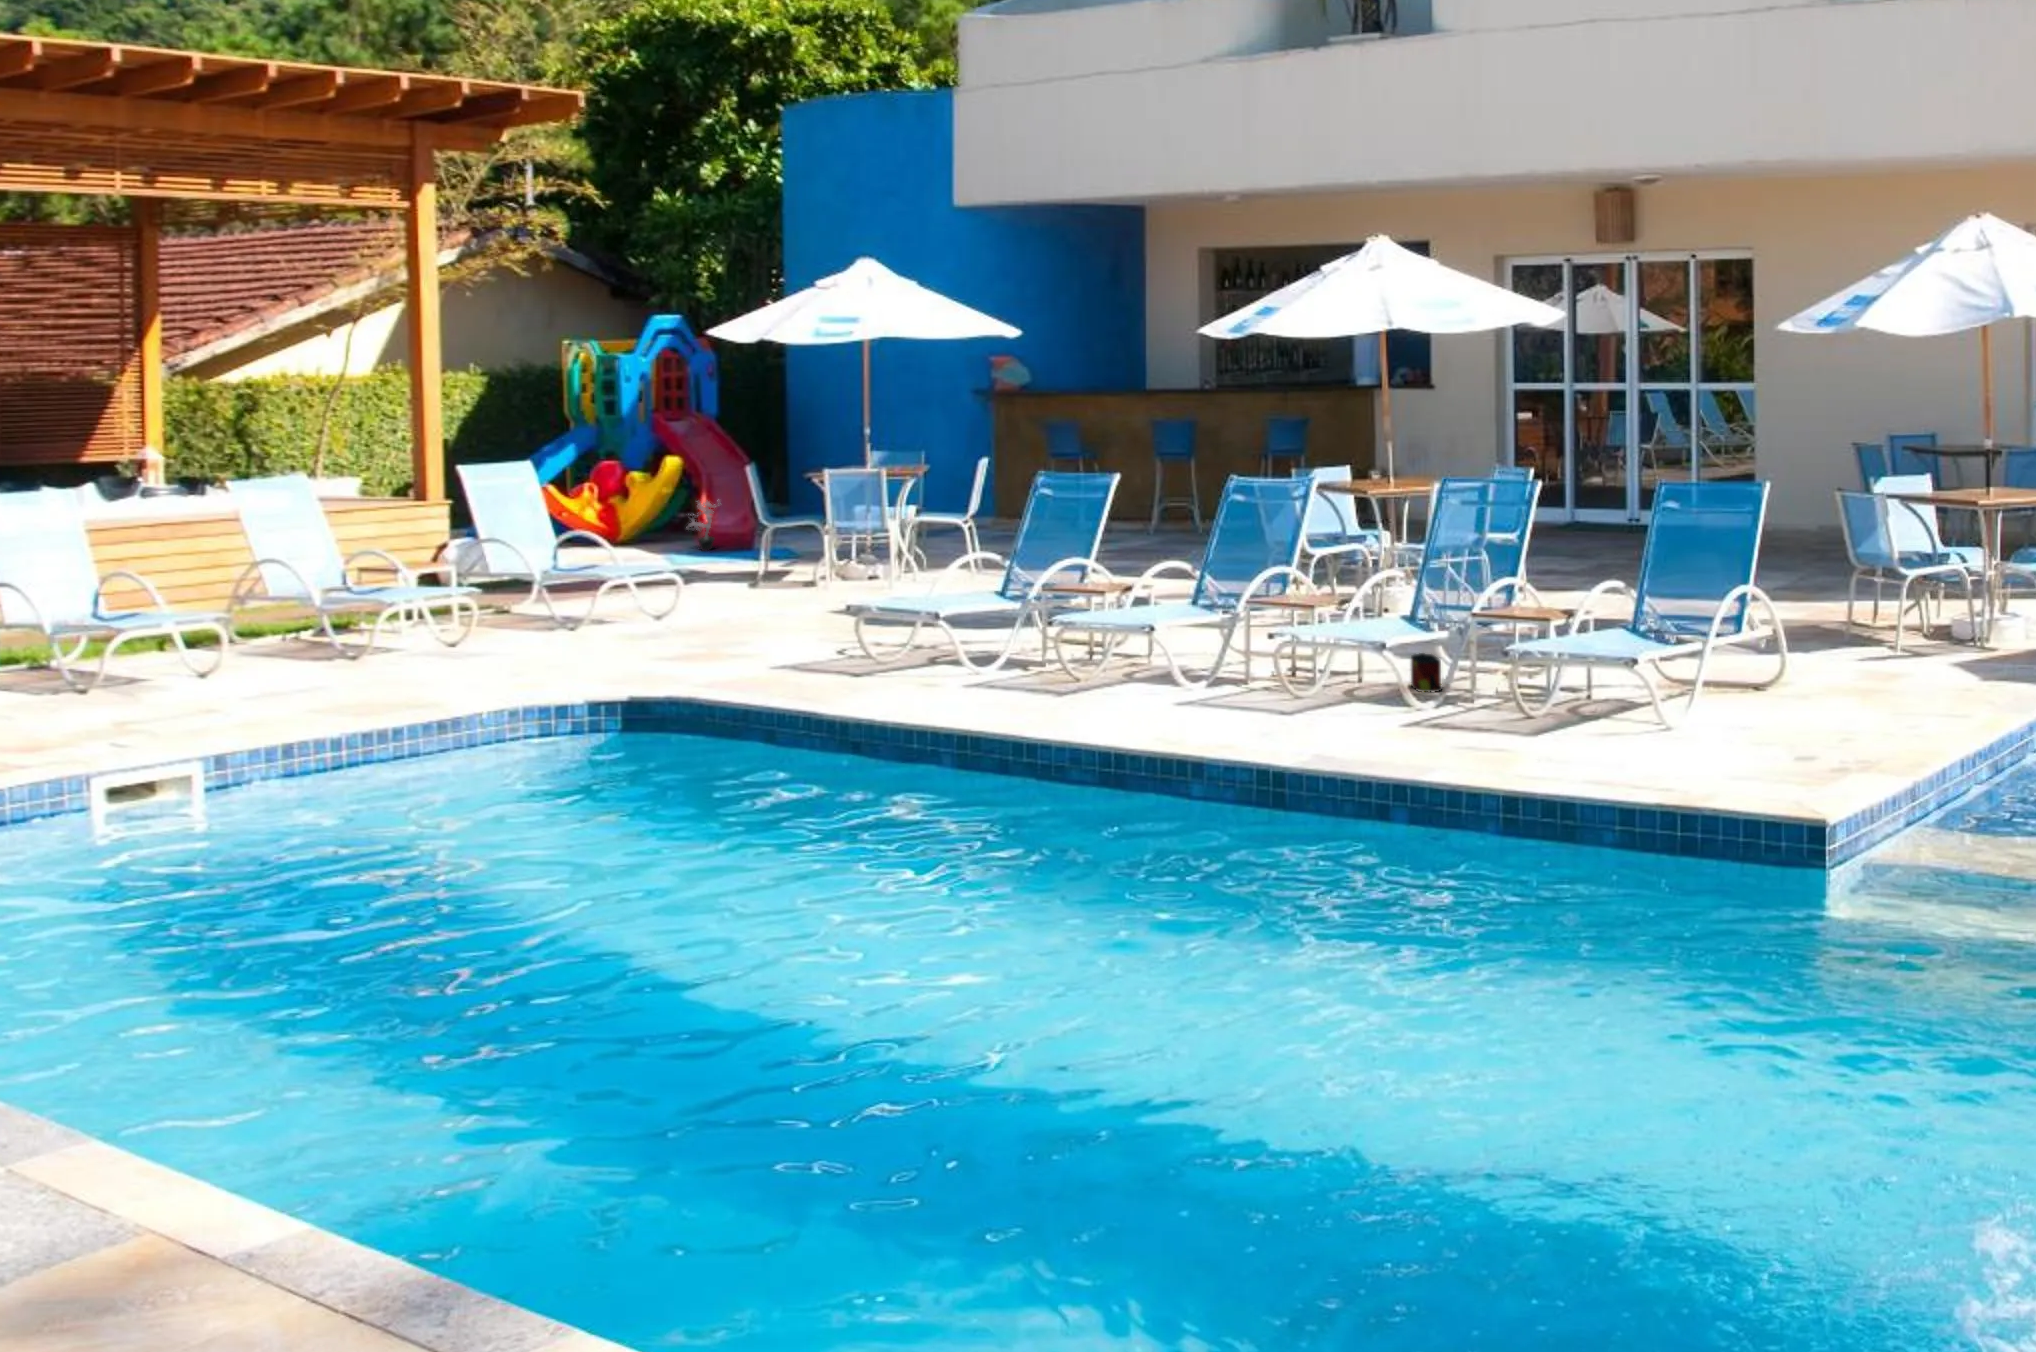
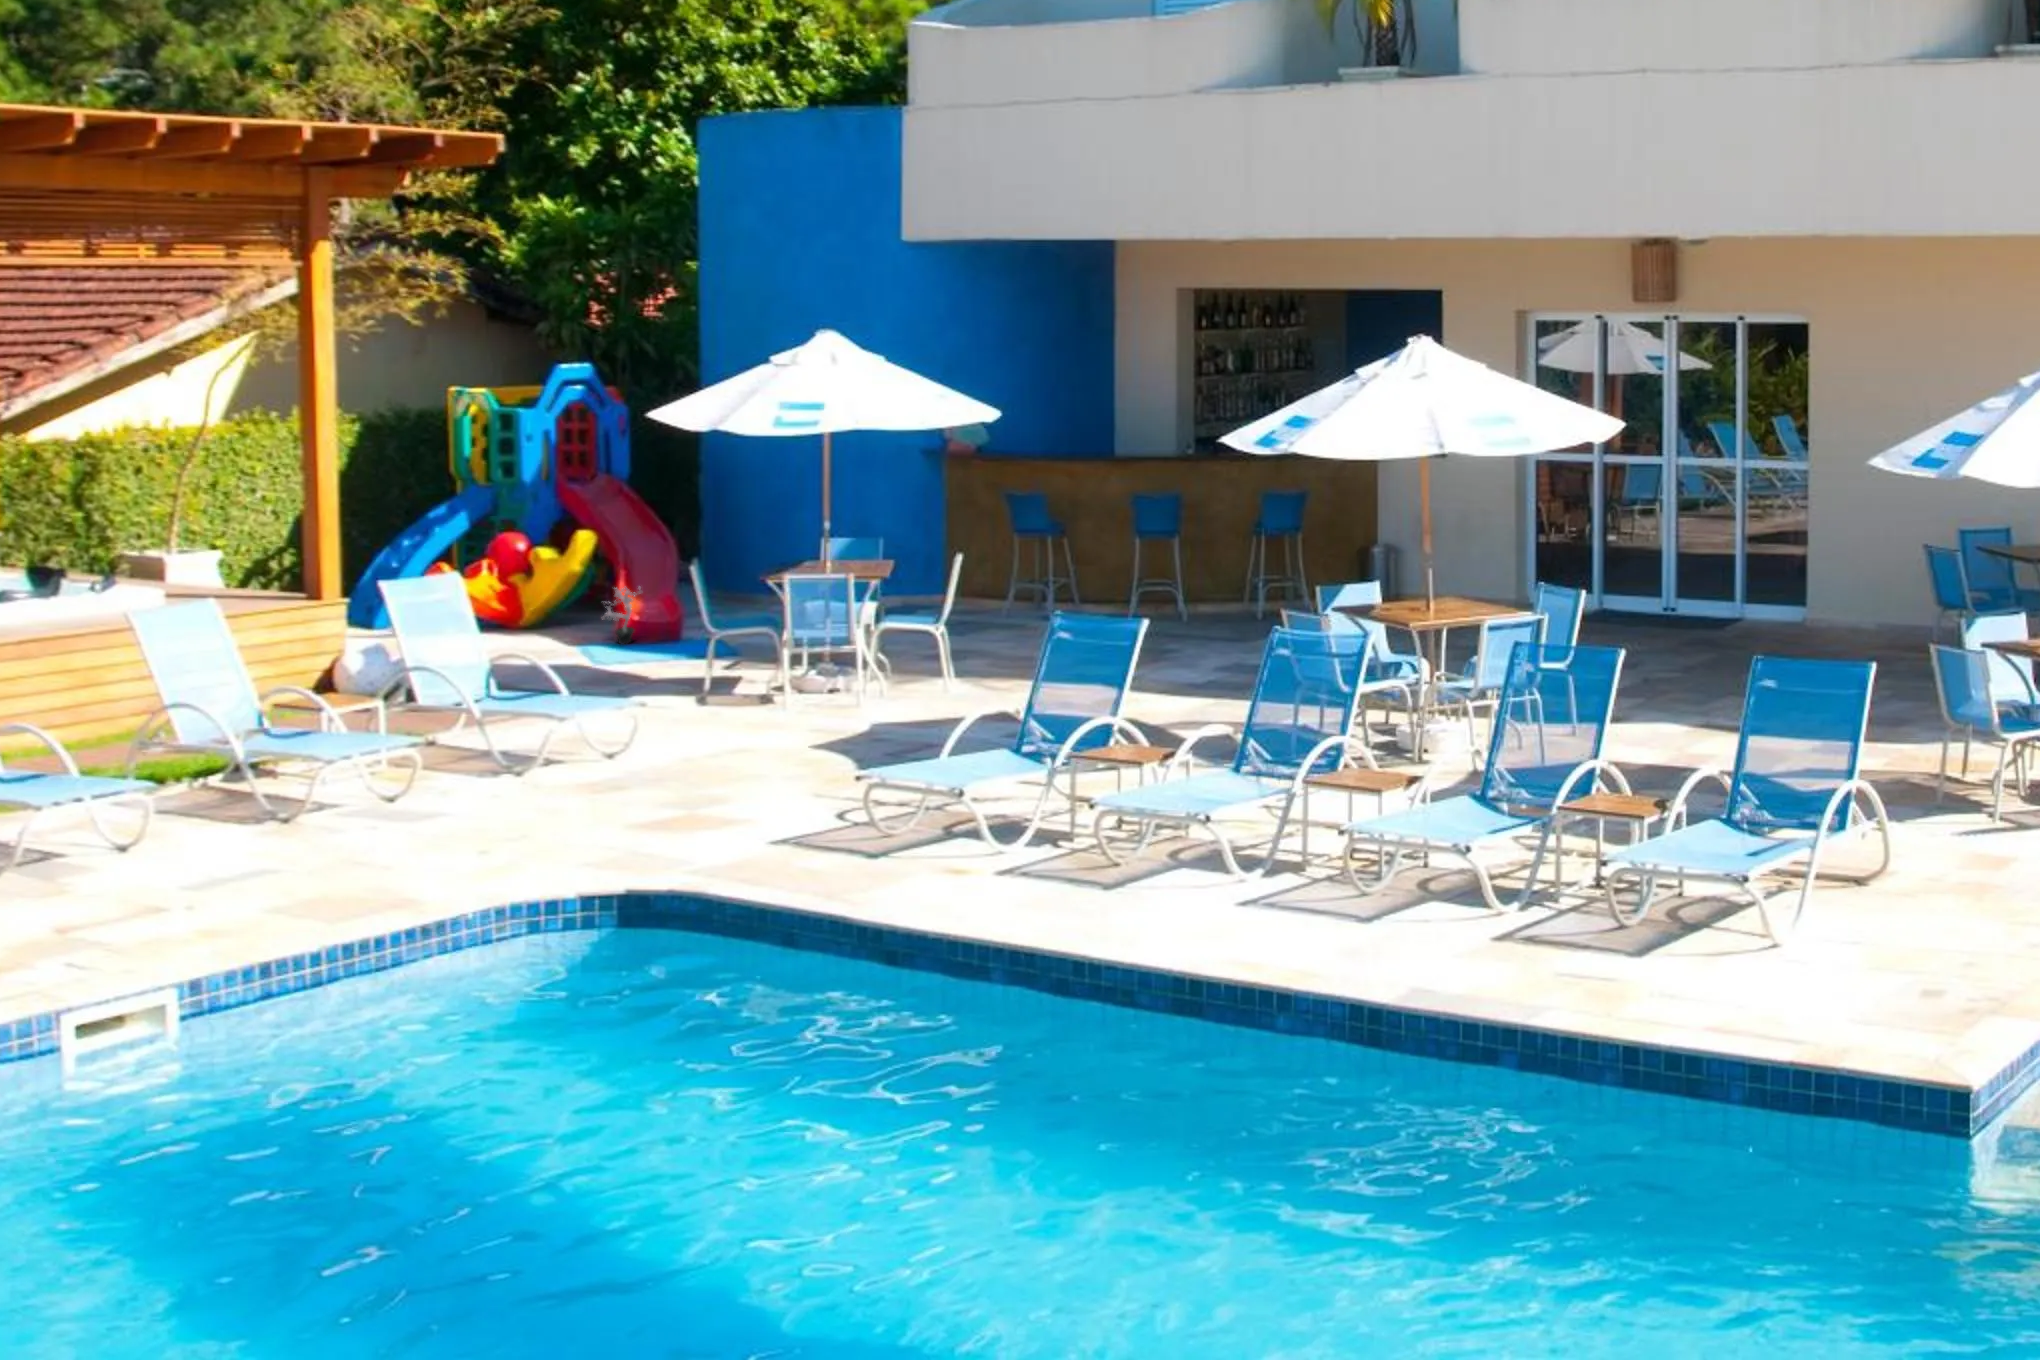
bag: present [1411,653,1442,692] -> none [1482,849,1518,896]

